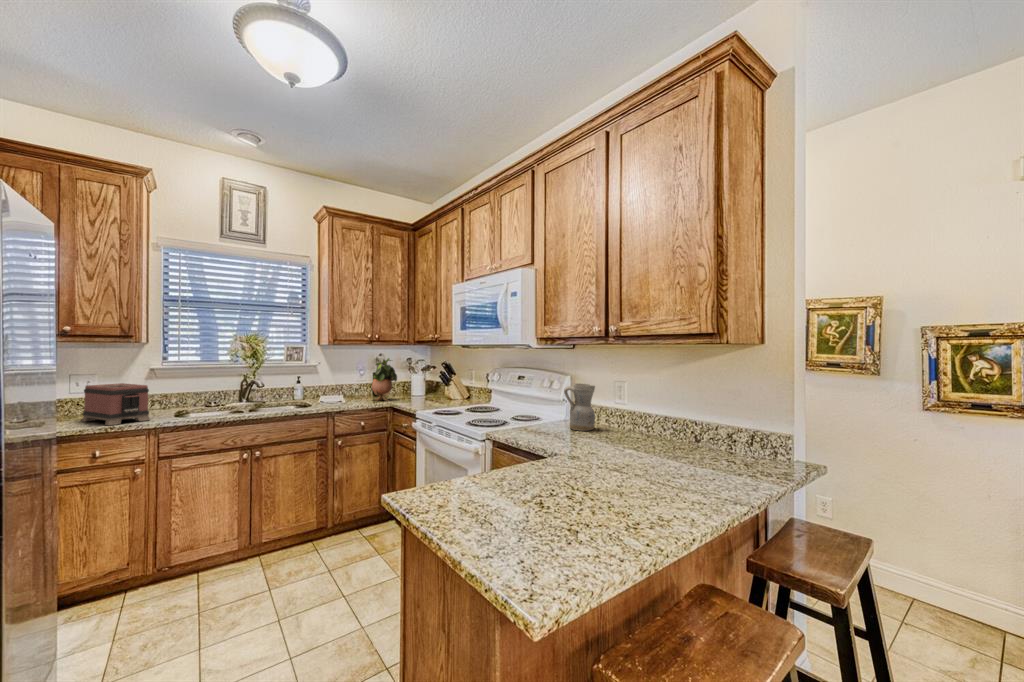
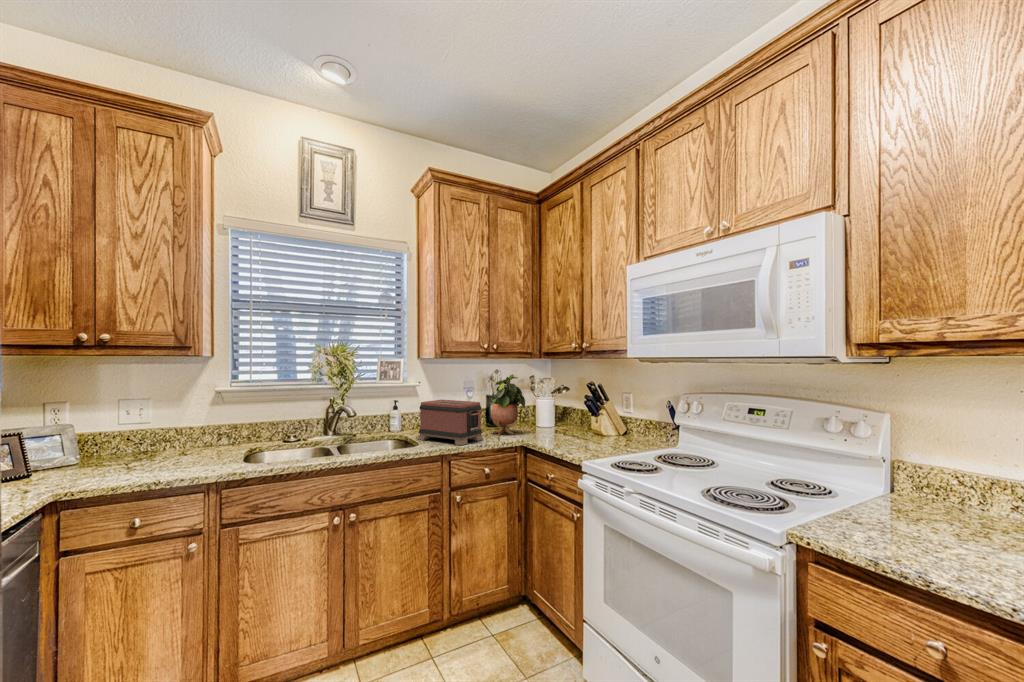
toaster: present [82,383,150,425] -> present [418,400,483,445]
ceramic pitcher: present [564,383,595,431] -> none [892,426,967,520]

